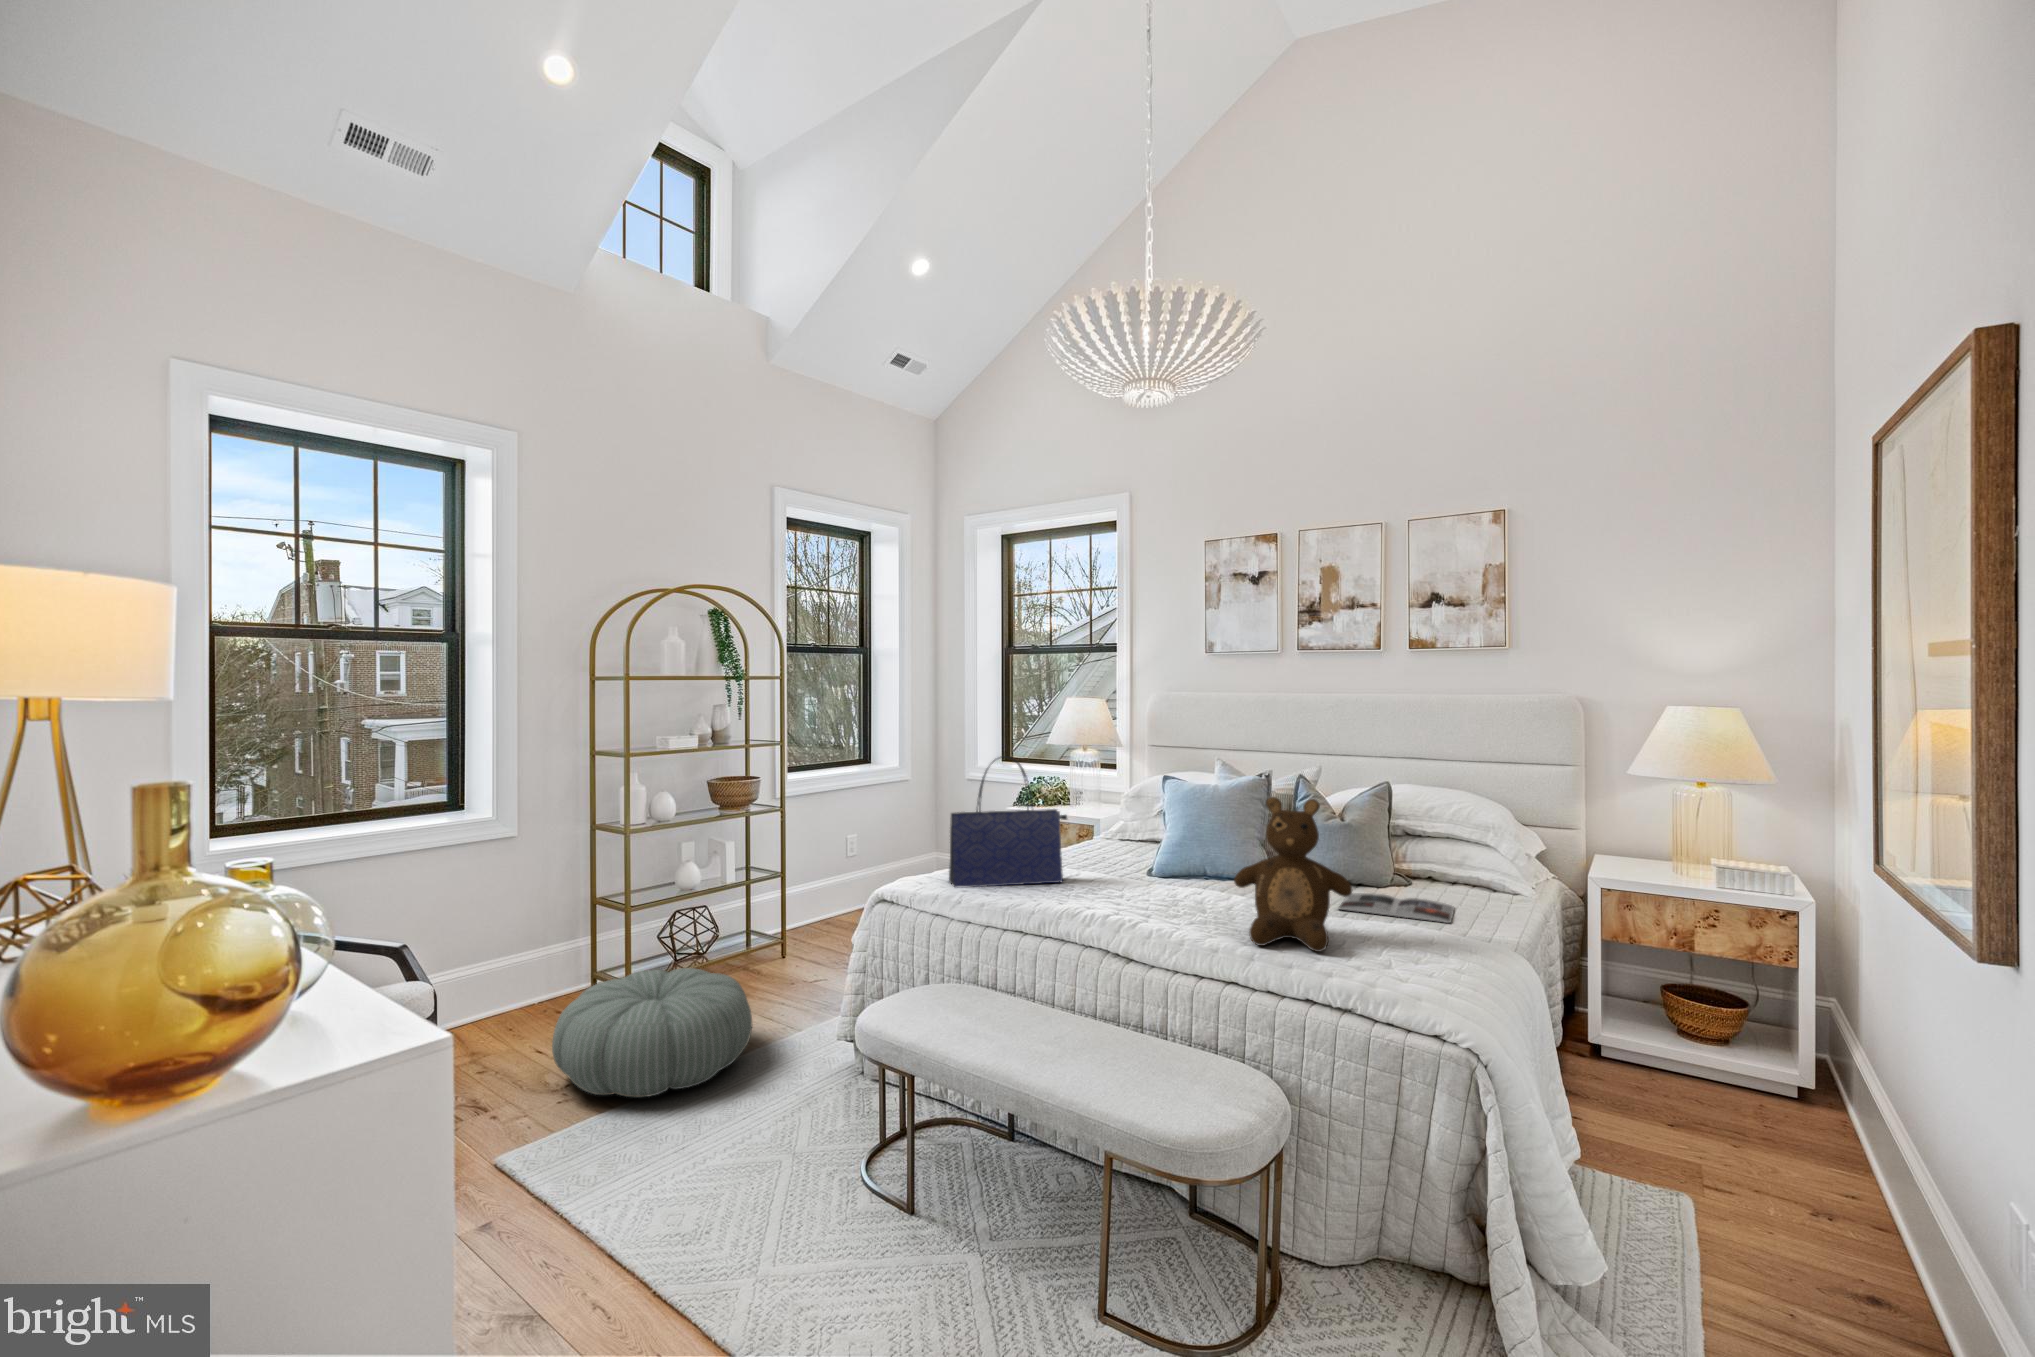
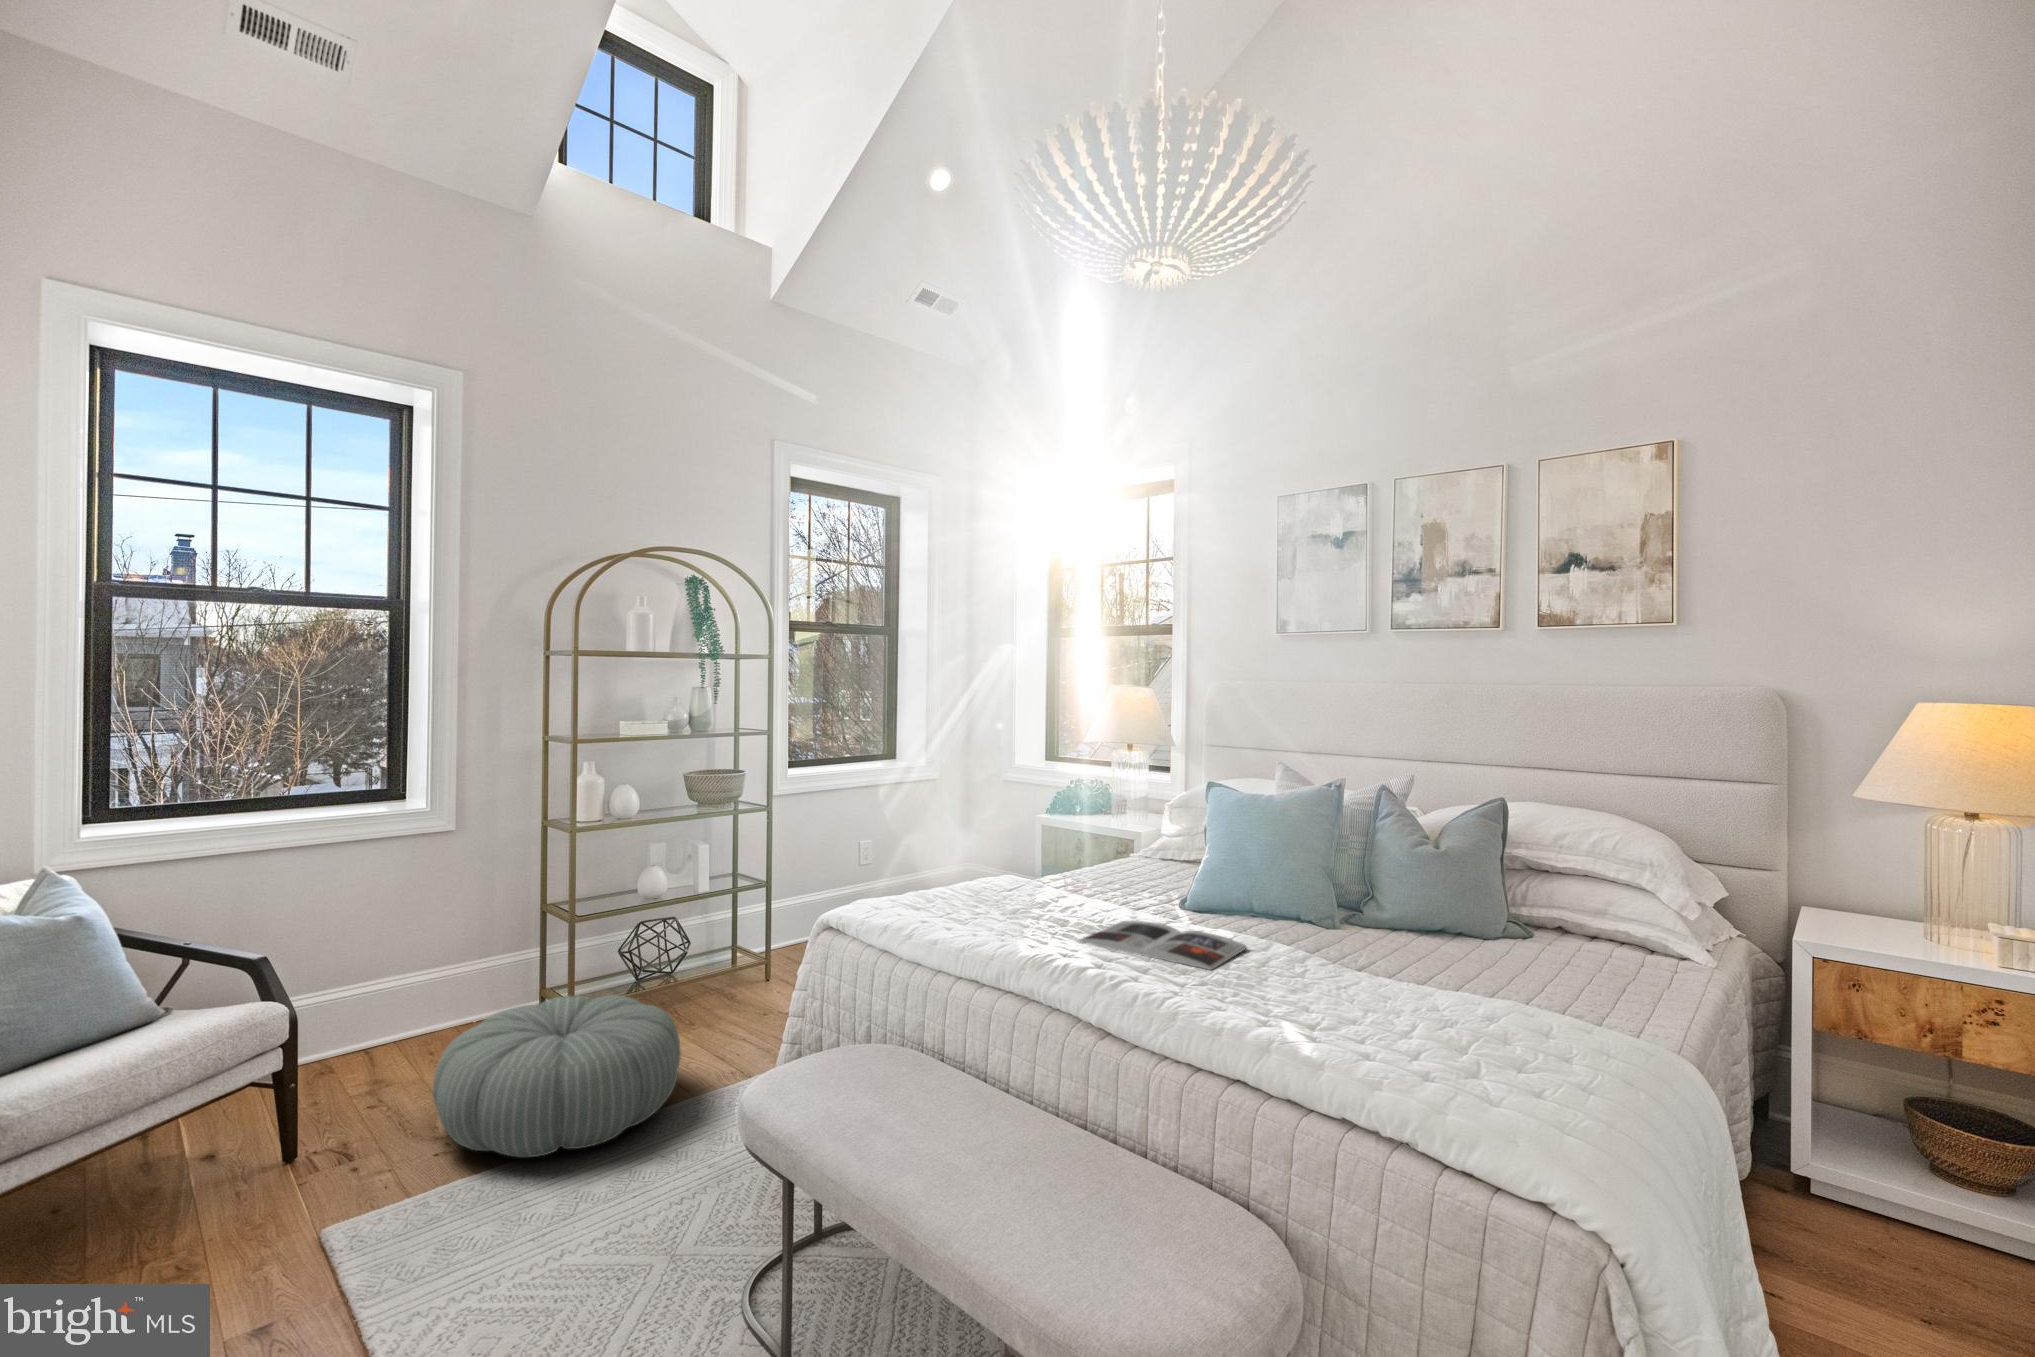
tote bag: present [949,756,1067,888] -> none [910,750,1064,917]
teddy bear: present [1234,797,1352,952] -> none [1259,814,1429,1042]
magazine: present [1339,893,1454,923] -> present [1079,921,1247,970]

